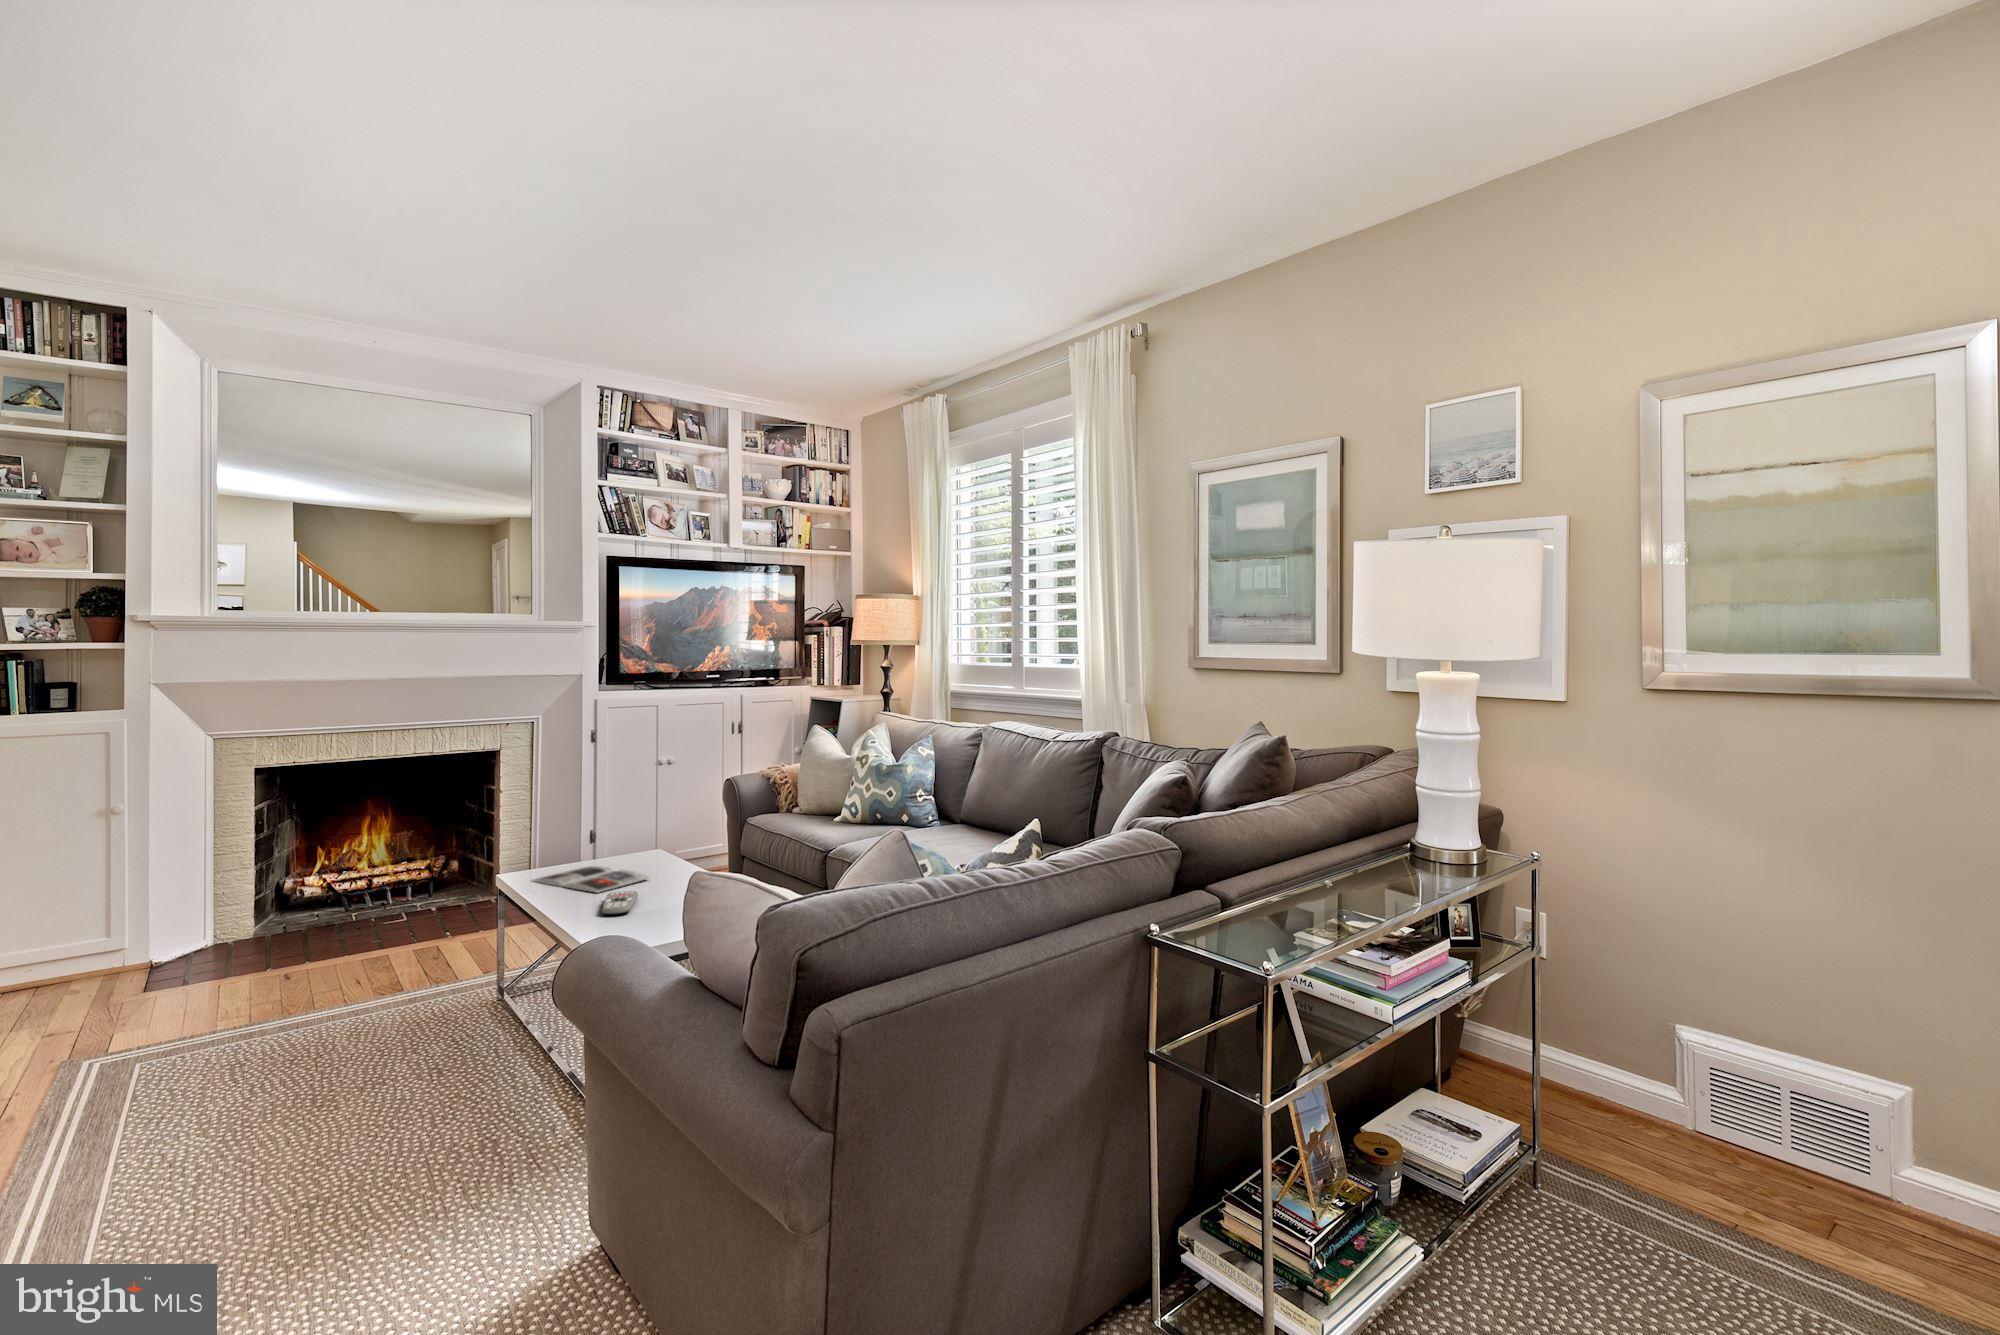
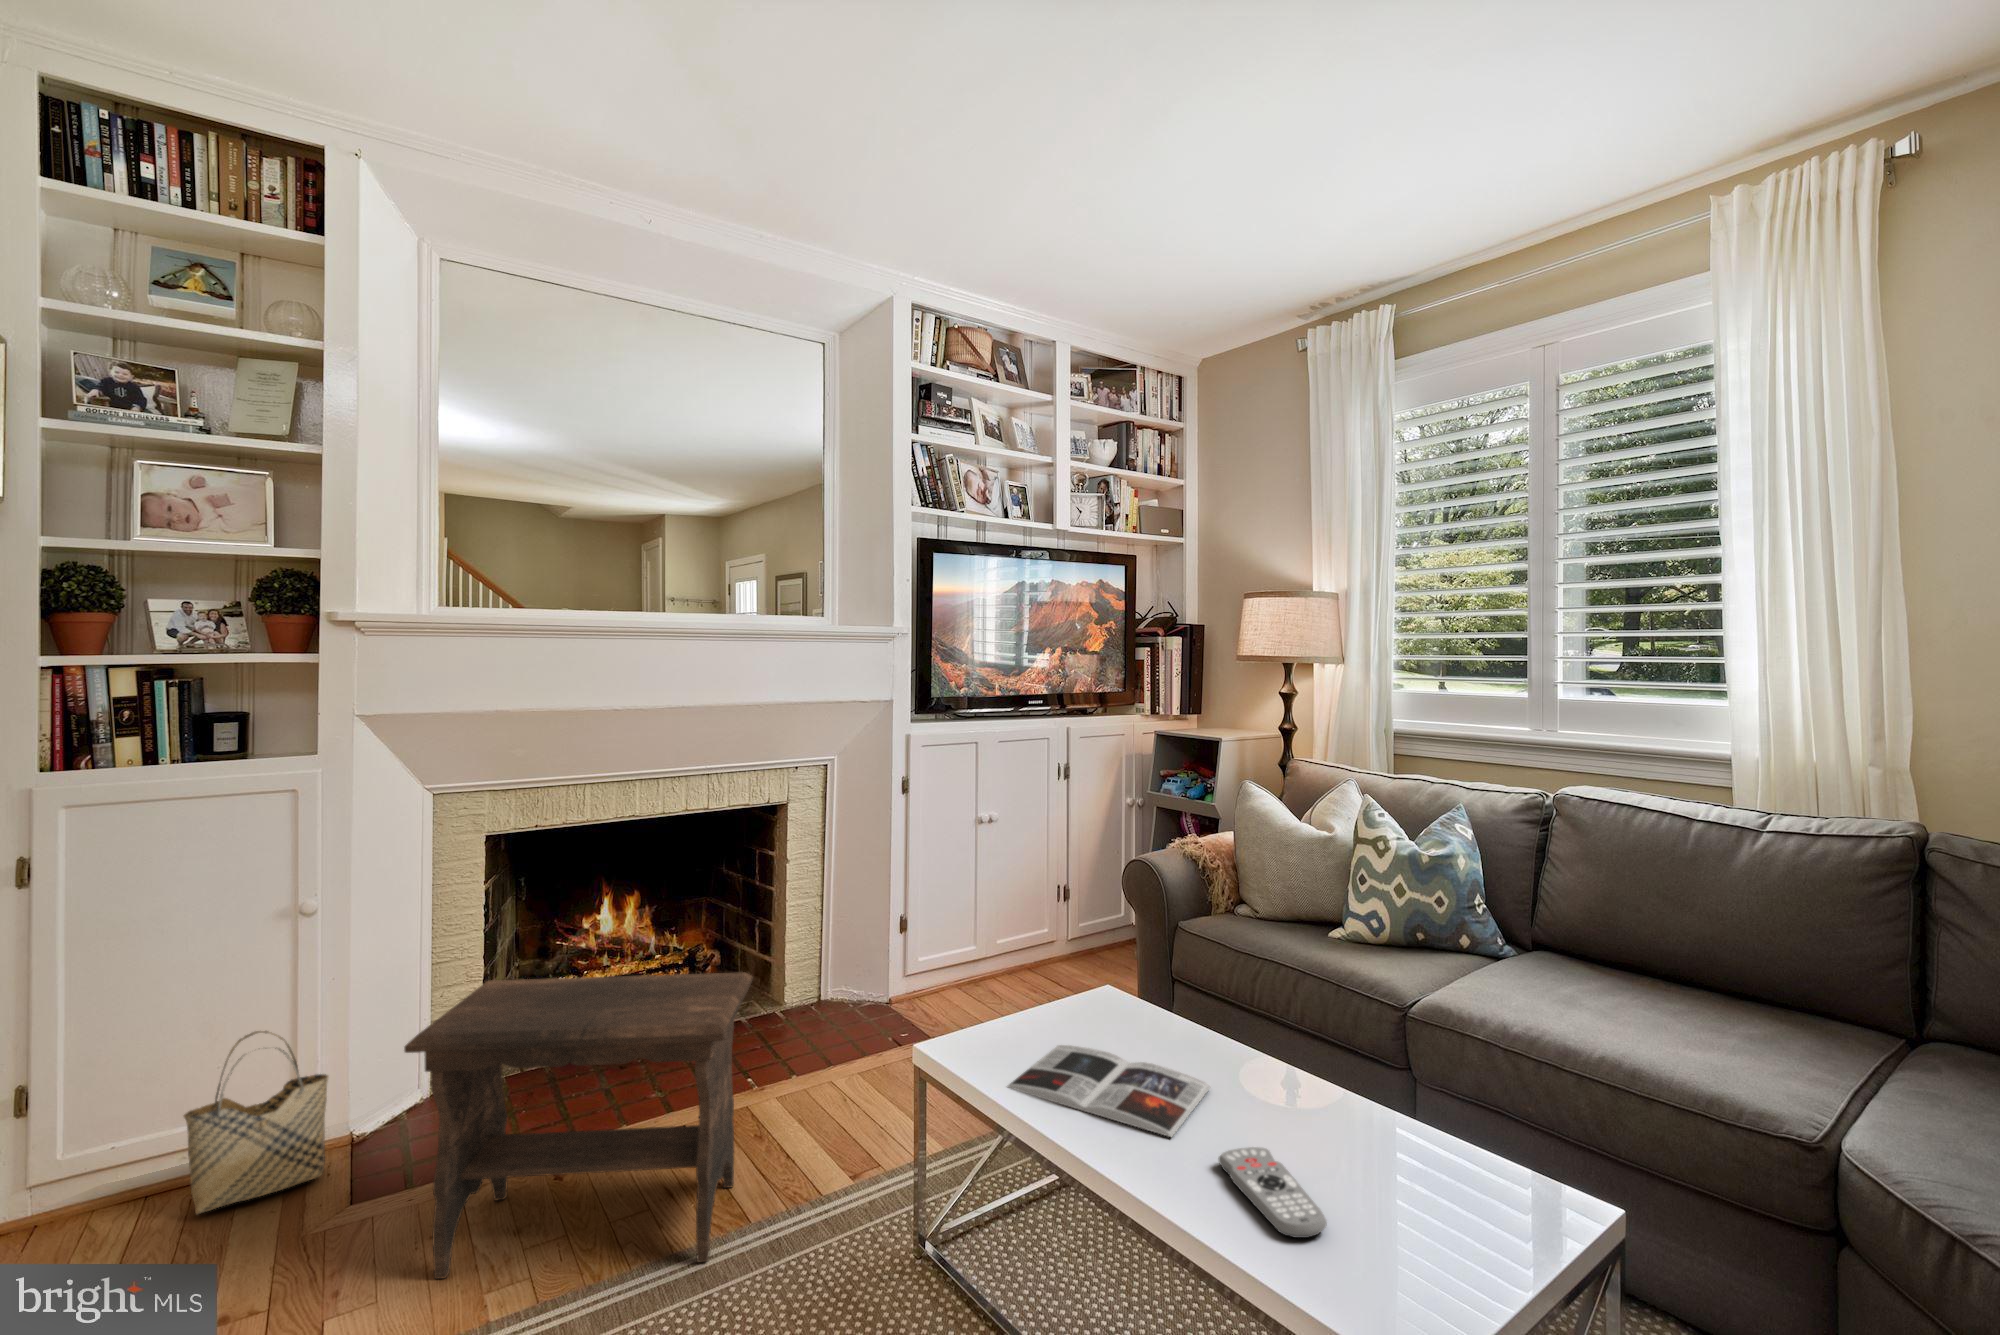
footstool: none [172,841,420,1014] -> present [404,972,753,1279]
woven basket: none [32,887,135,995] -> present [184,1031,328,1214]

